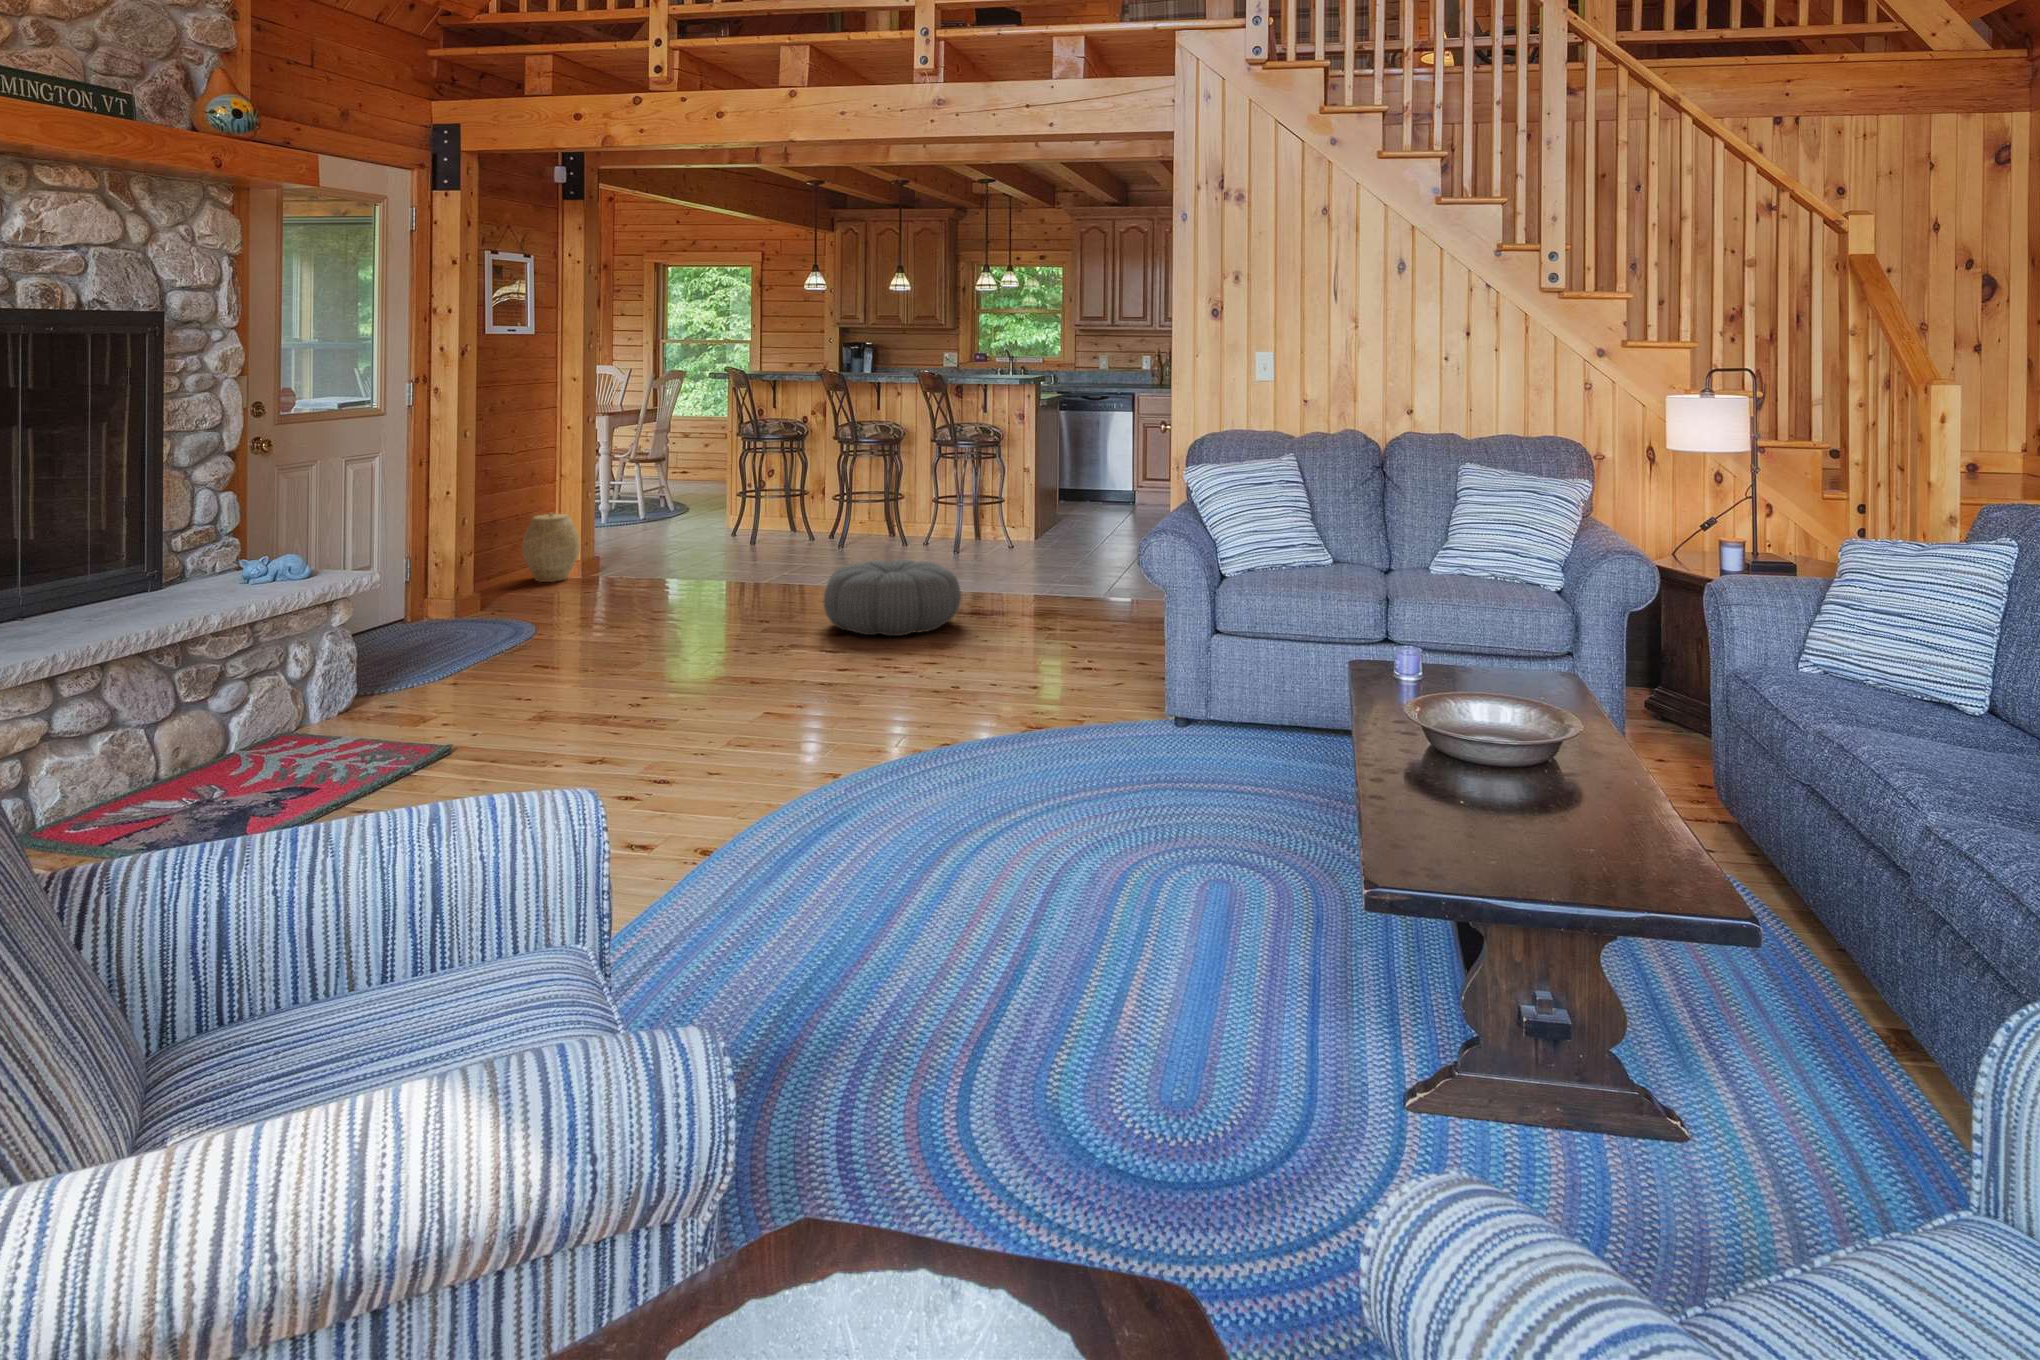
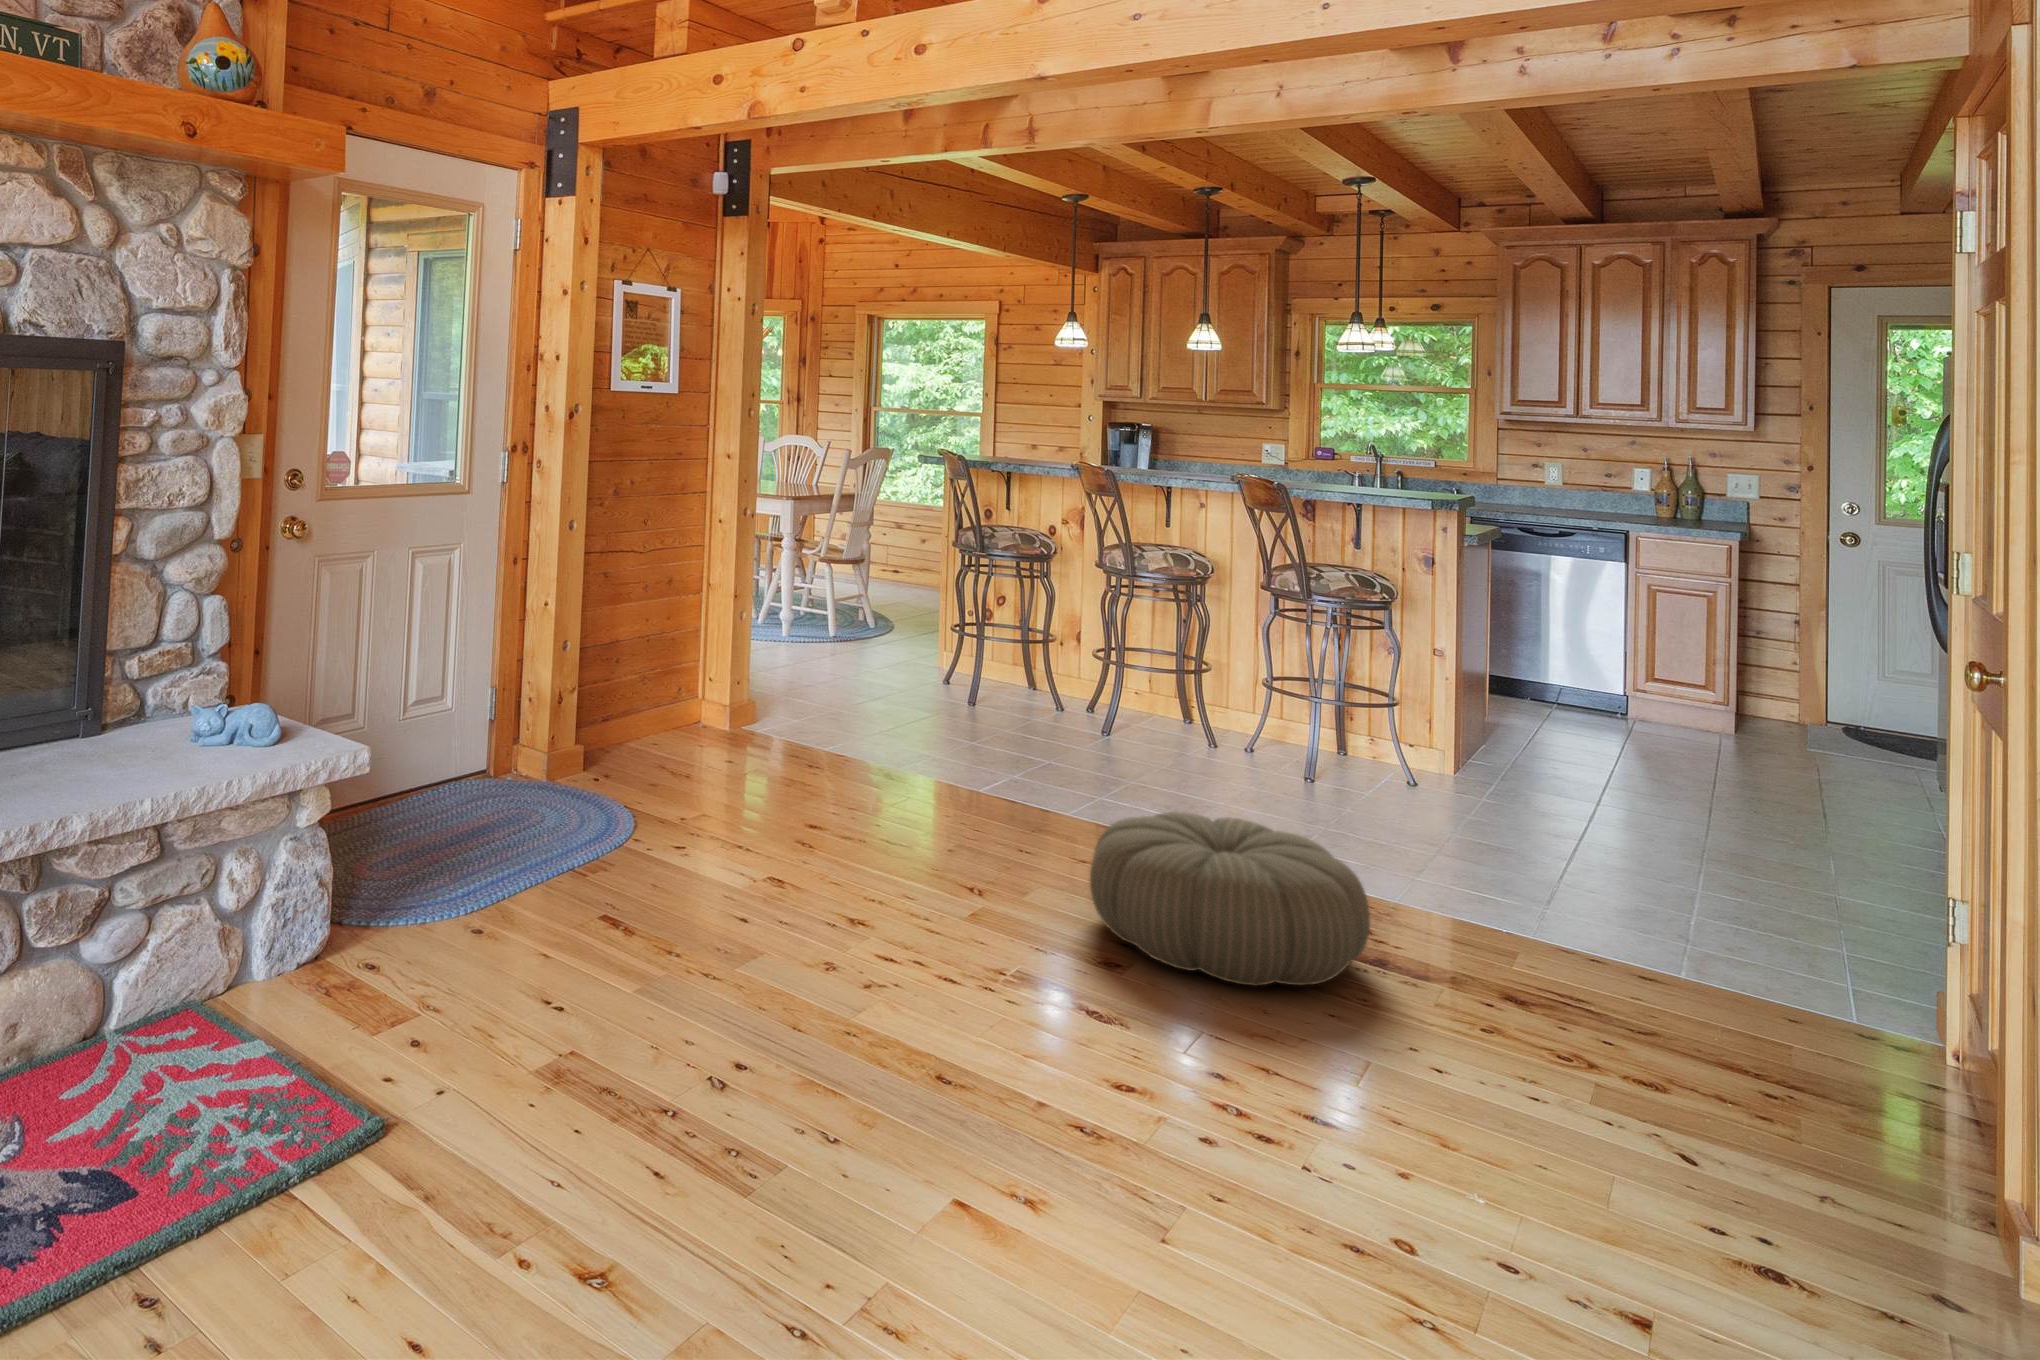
woven basket: present [522,513,580,582] -> none [654,638,728,735]

